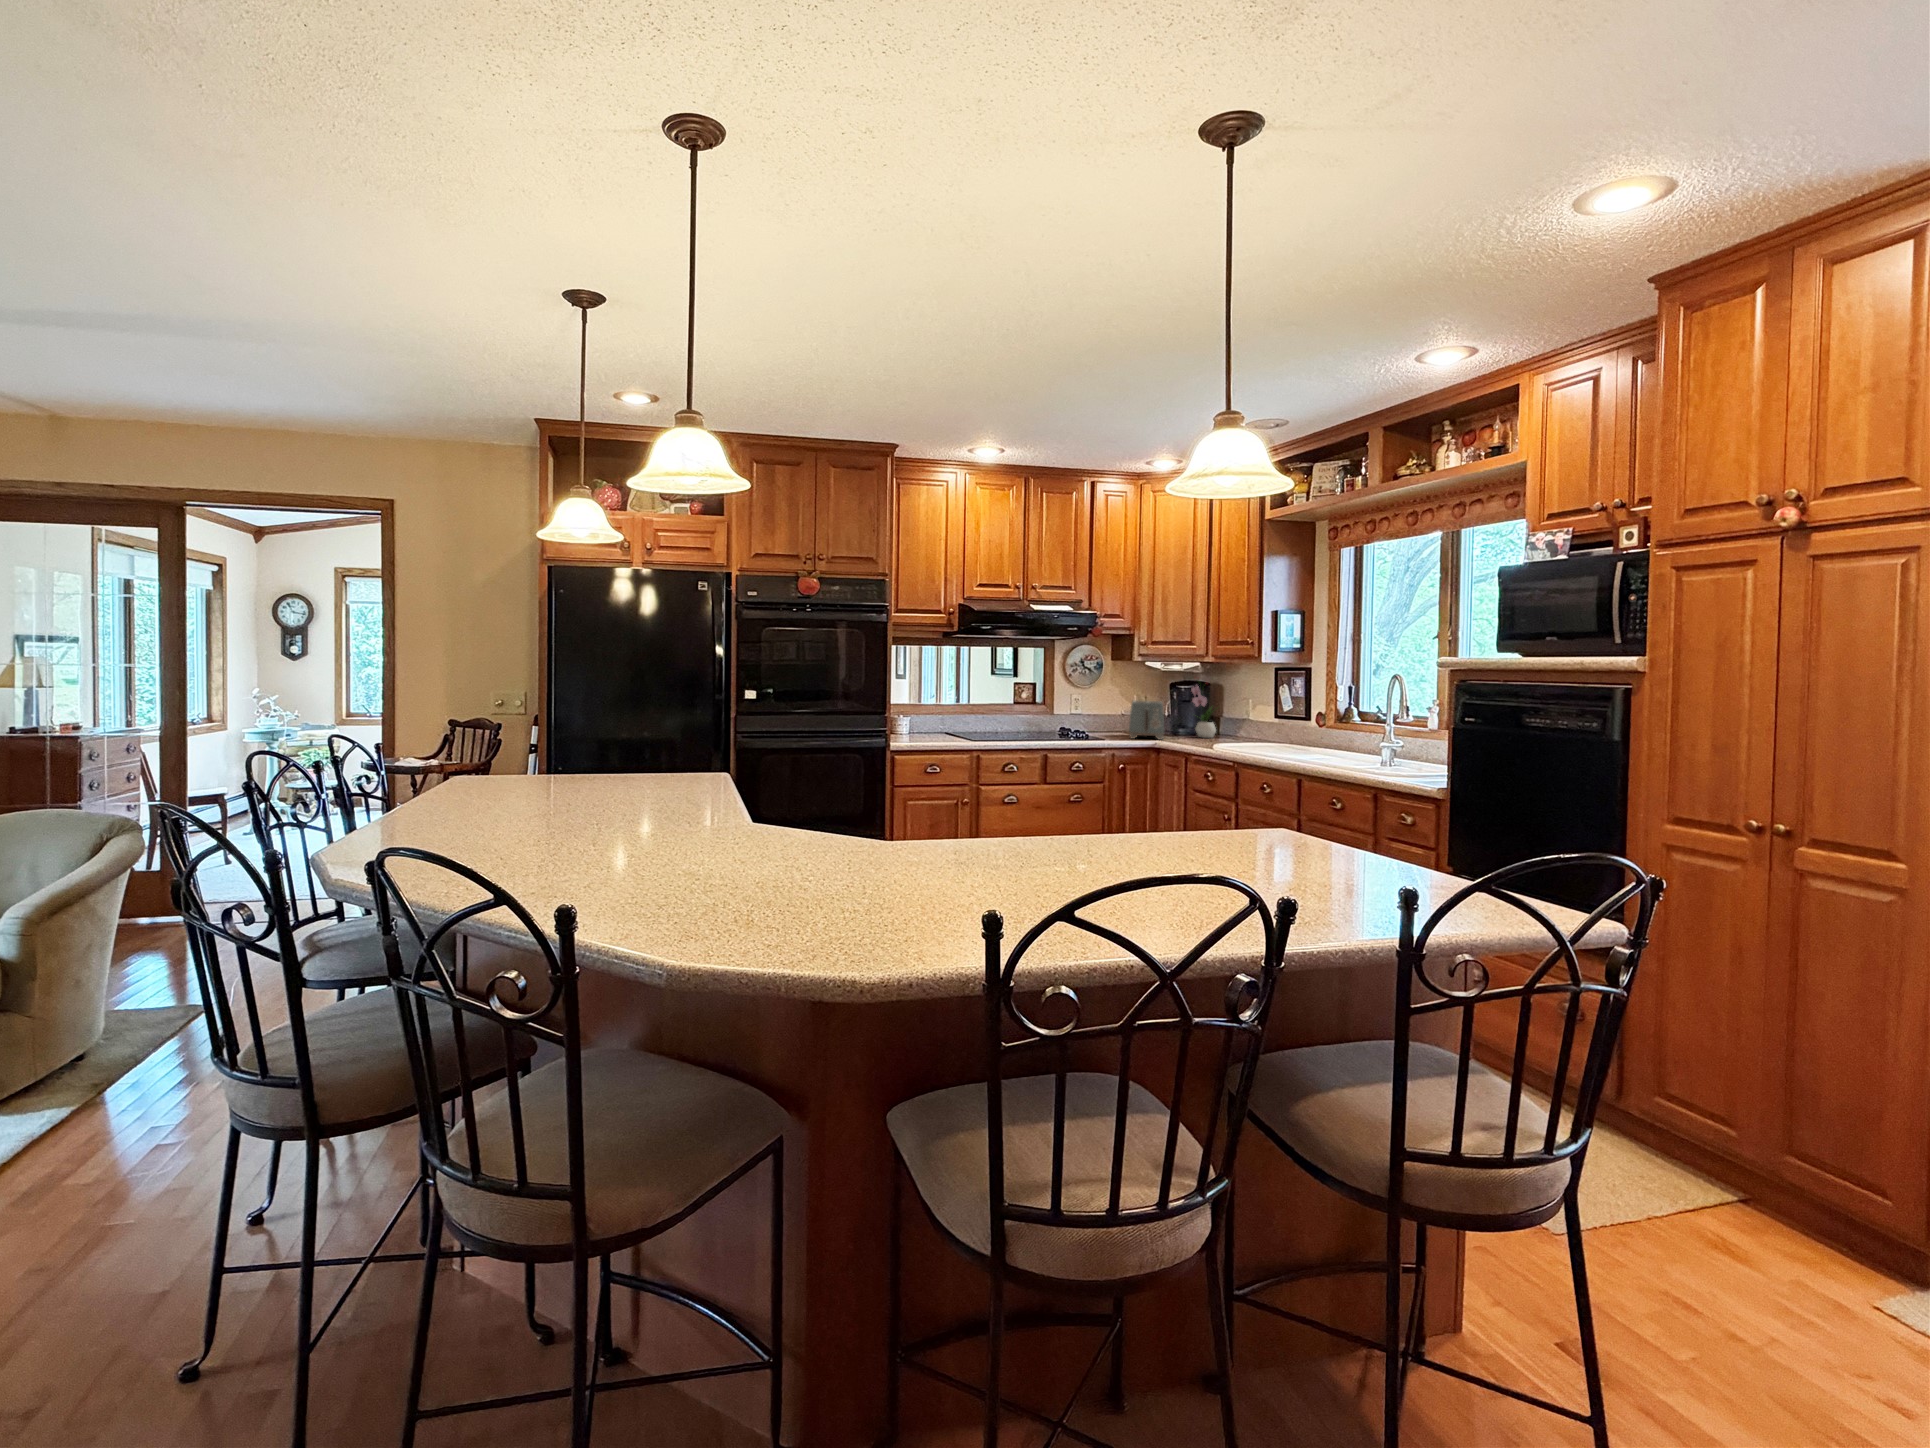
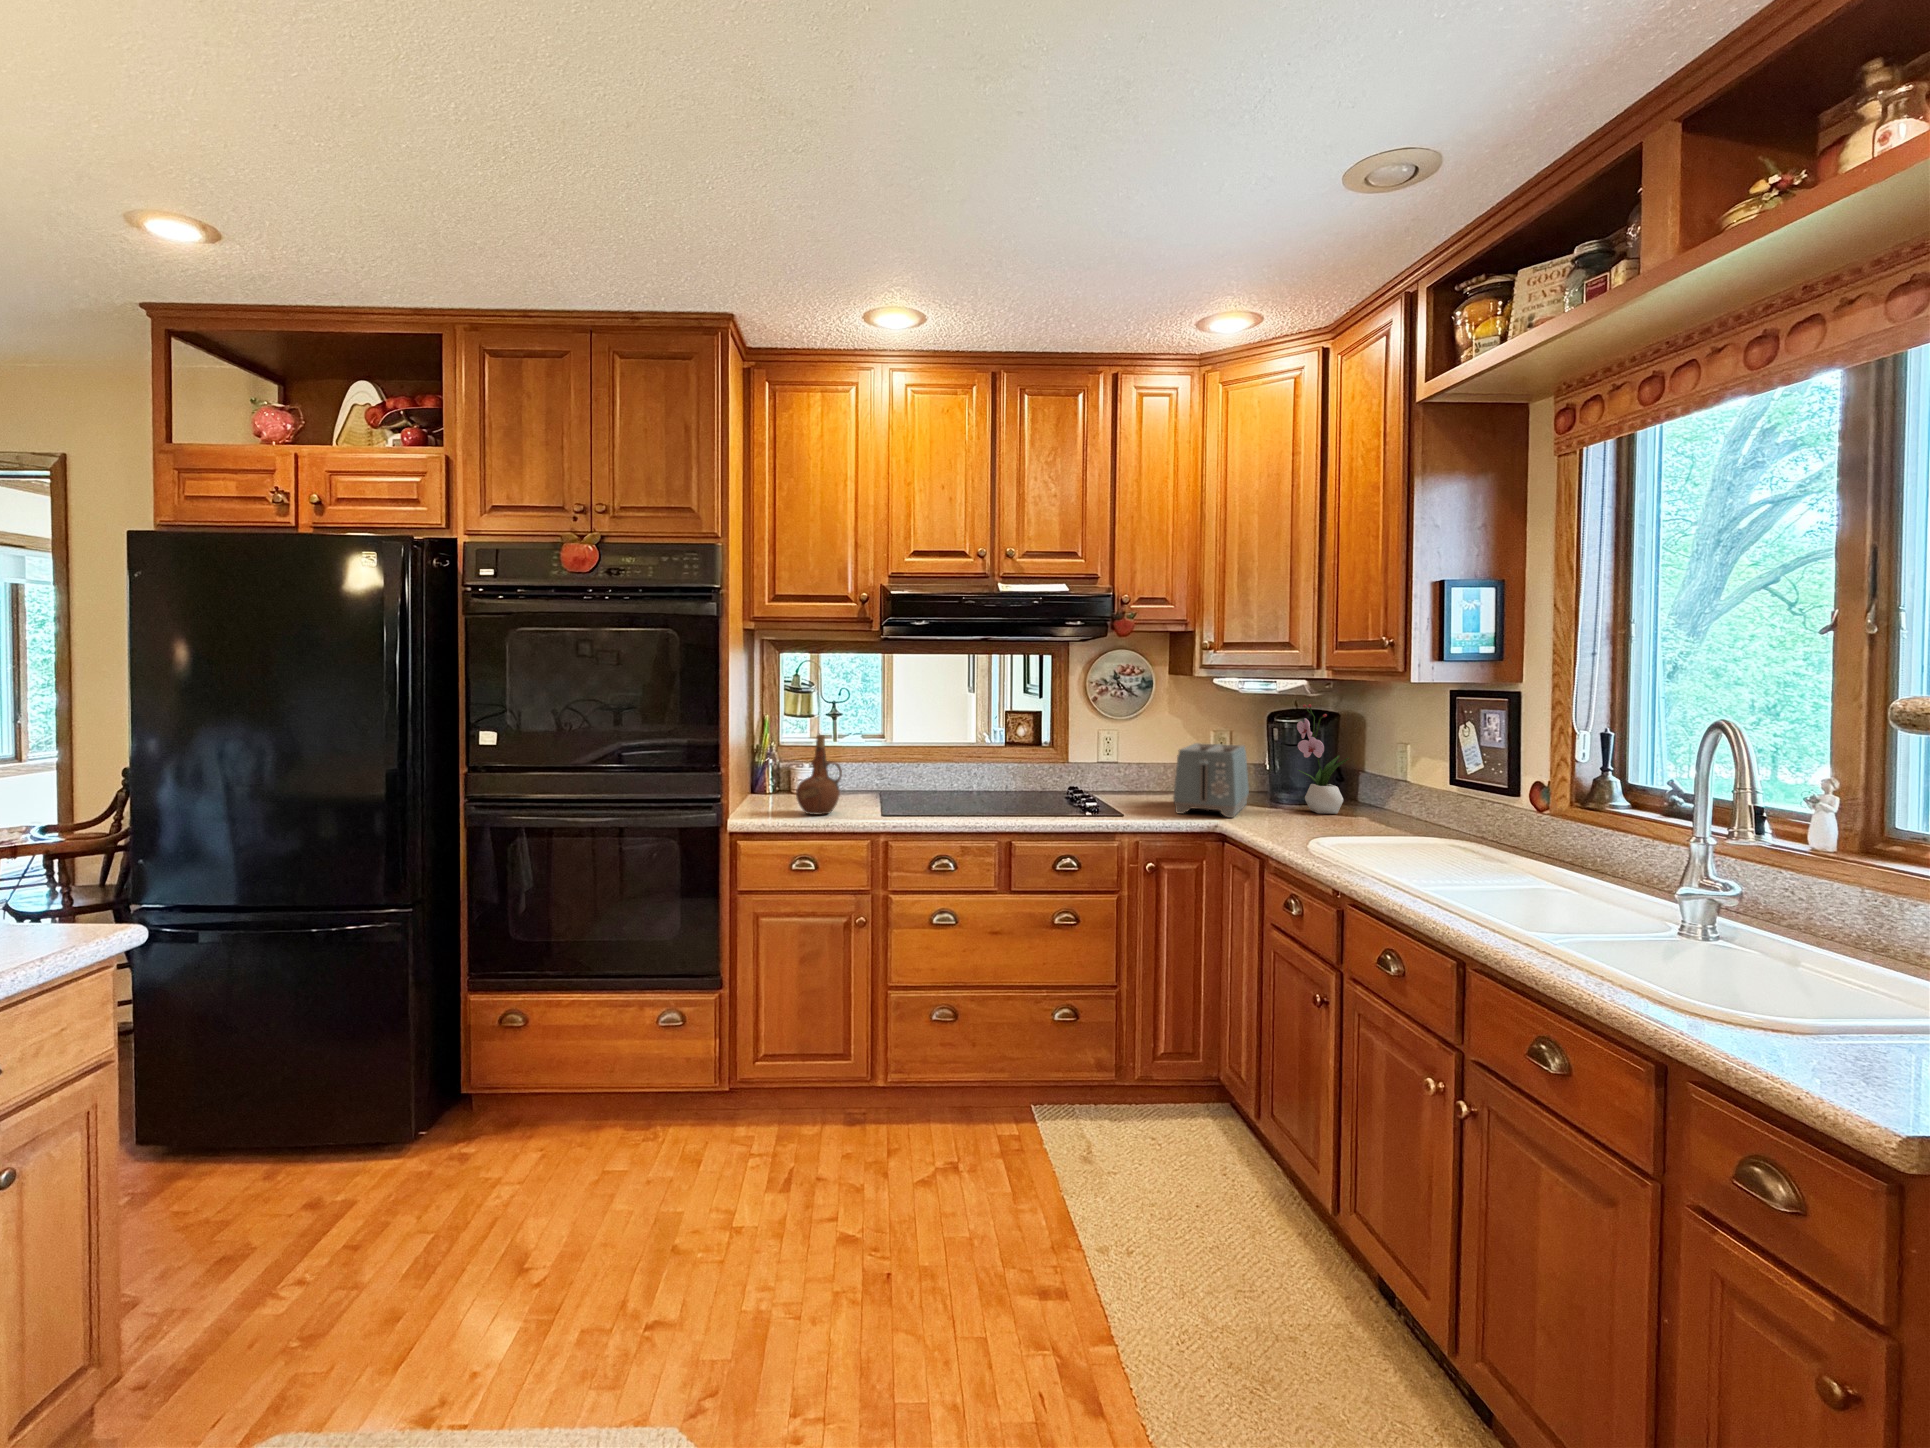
ceramic pitcher: none [921,694,947,741] -> present [796,735,842,815]

